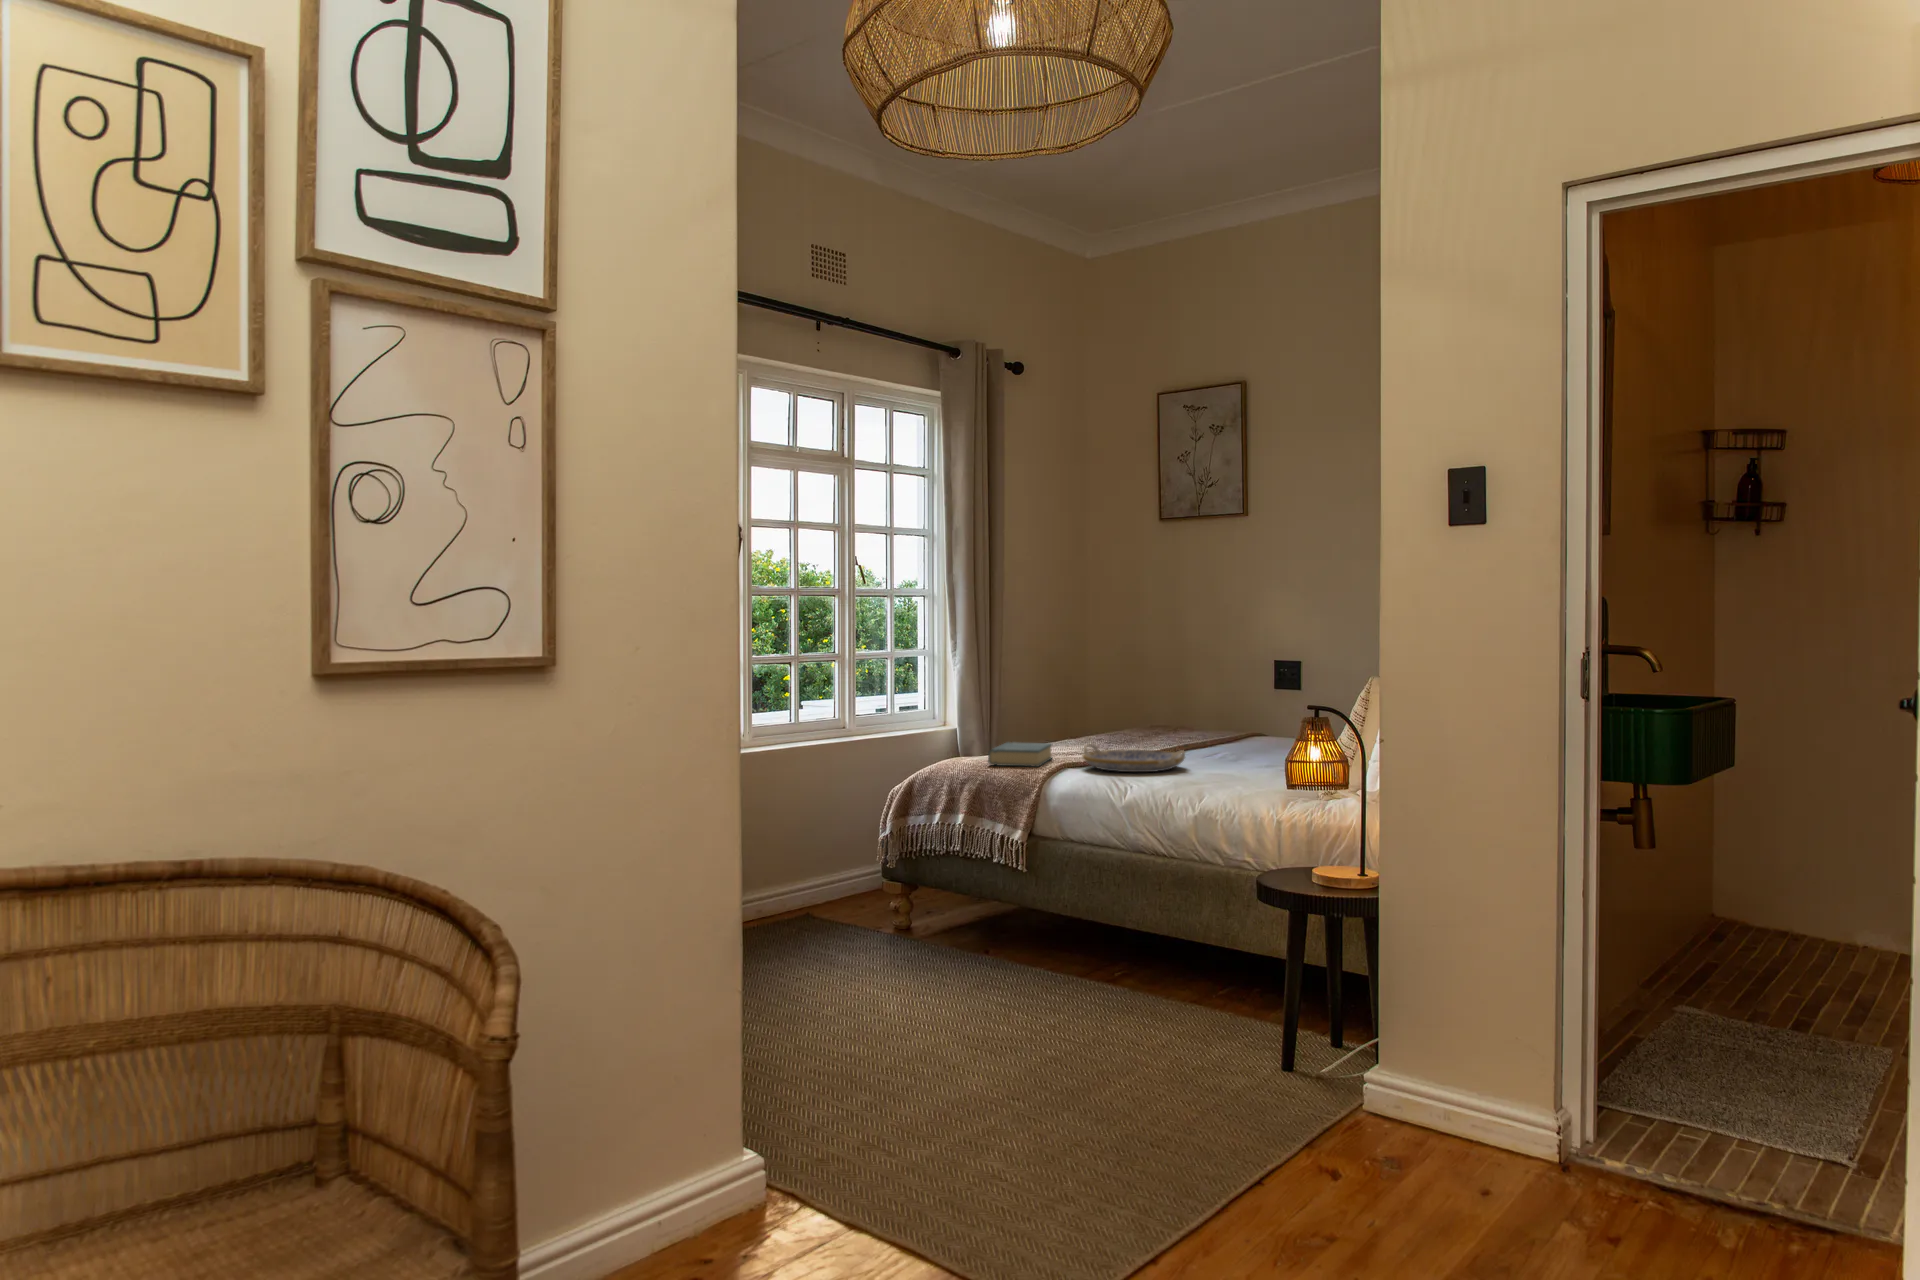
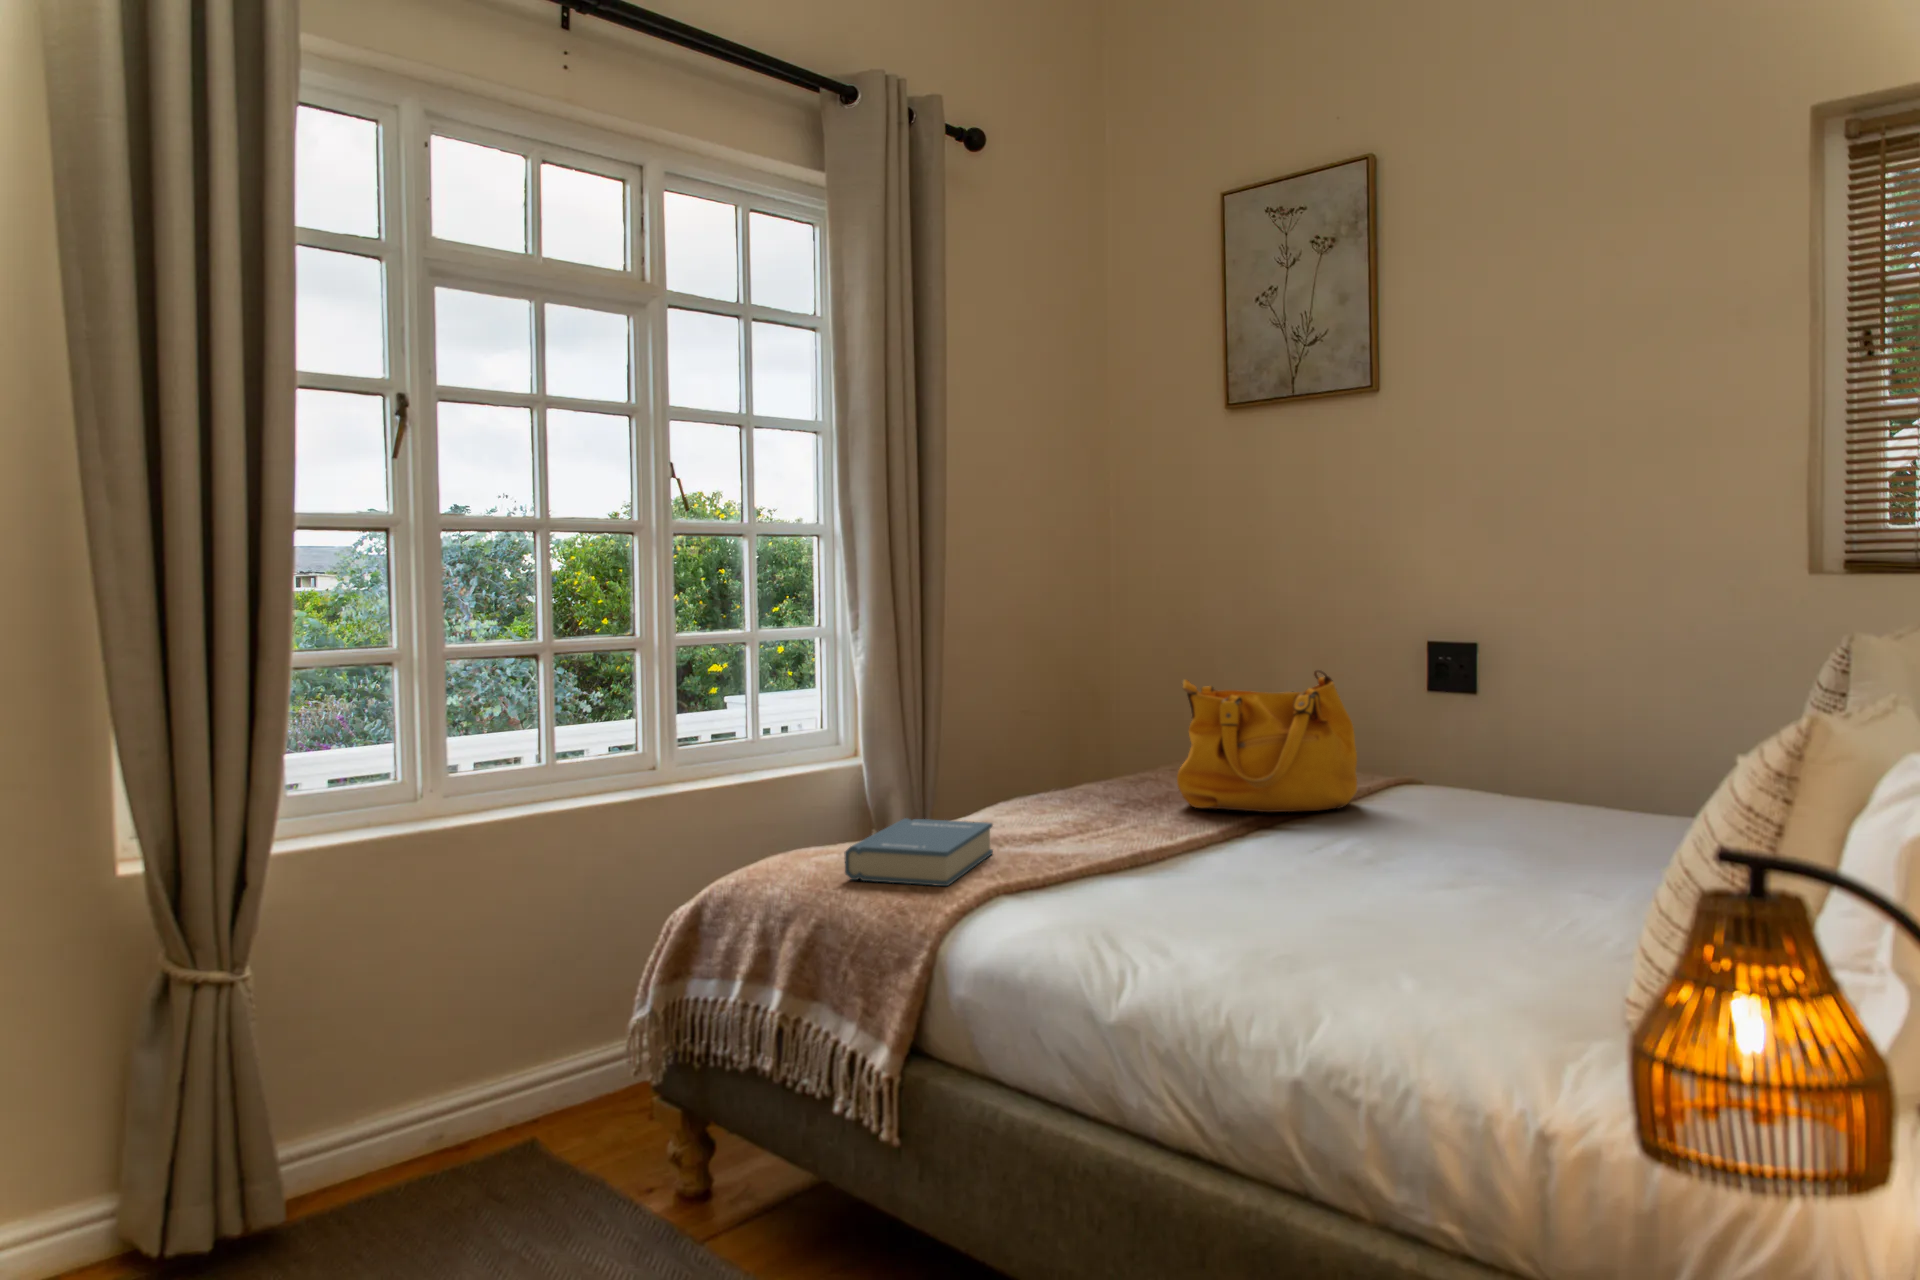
handbag: none [1139,672,1233,746] -> present [1177,670,1357,812]
serving tray: present [1083,744,1185,772] -> none [1034,837,1263,919]

